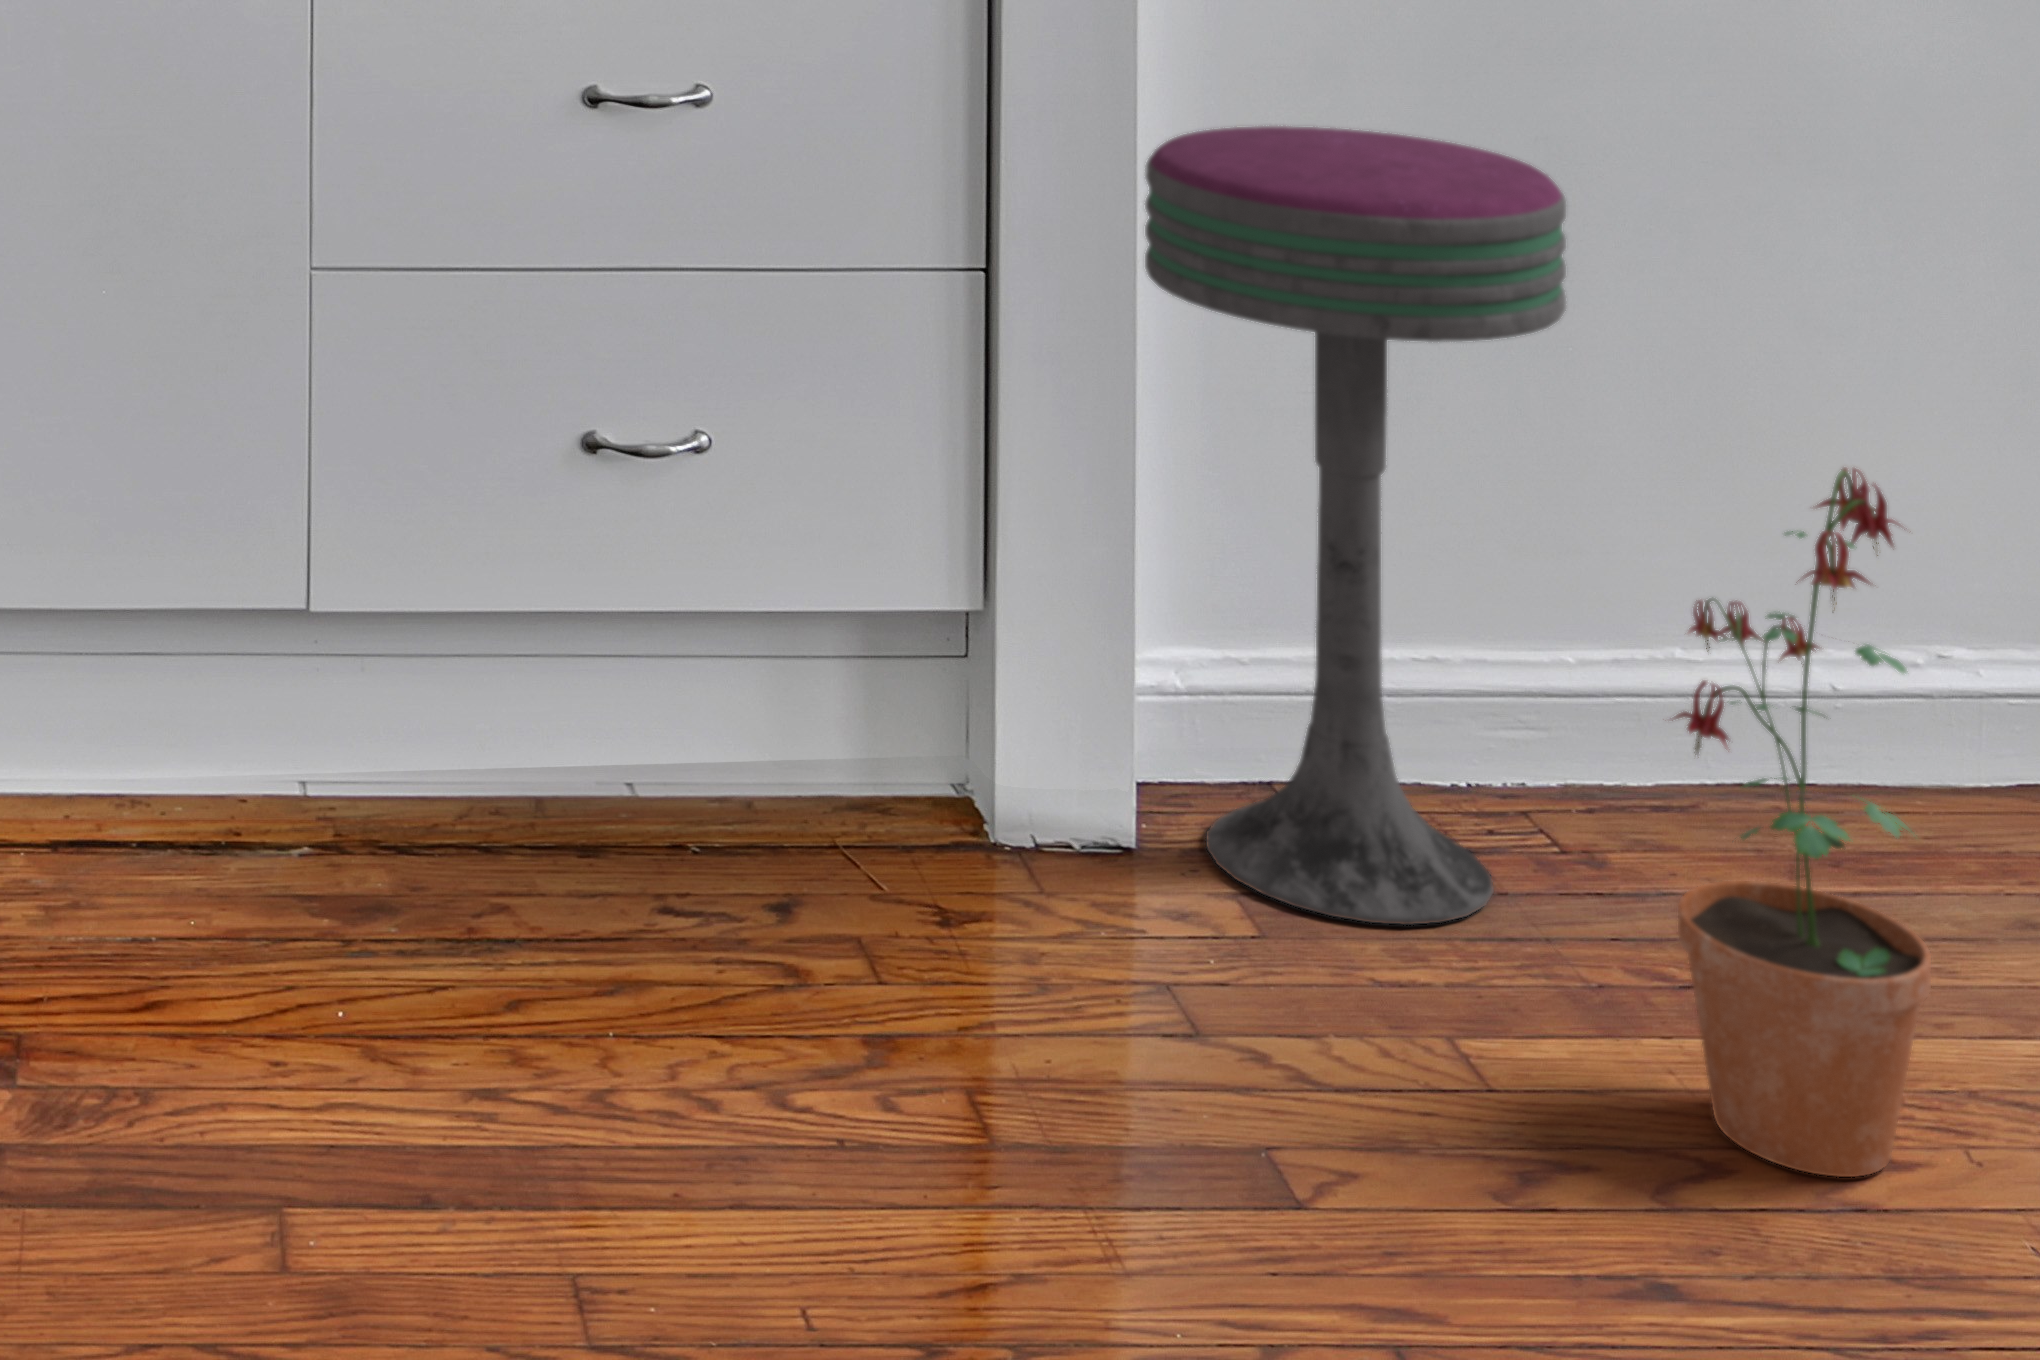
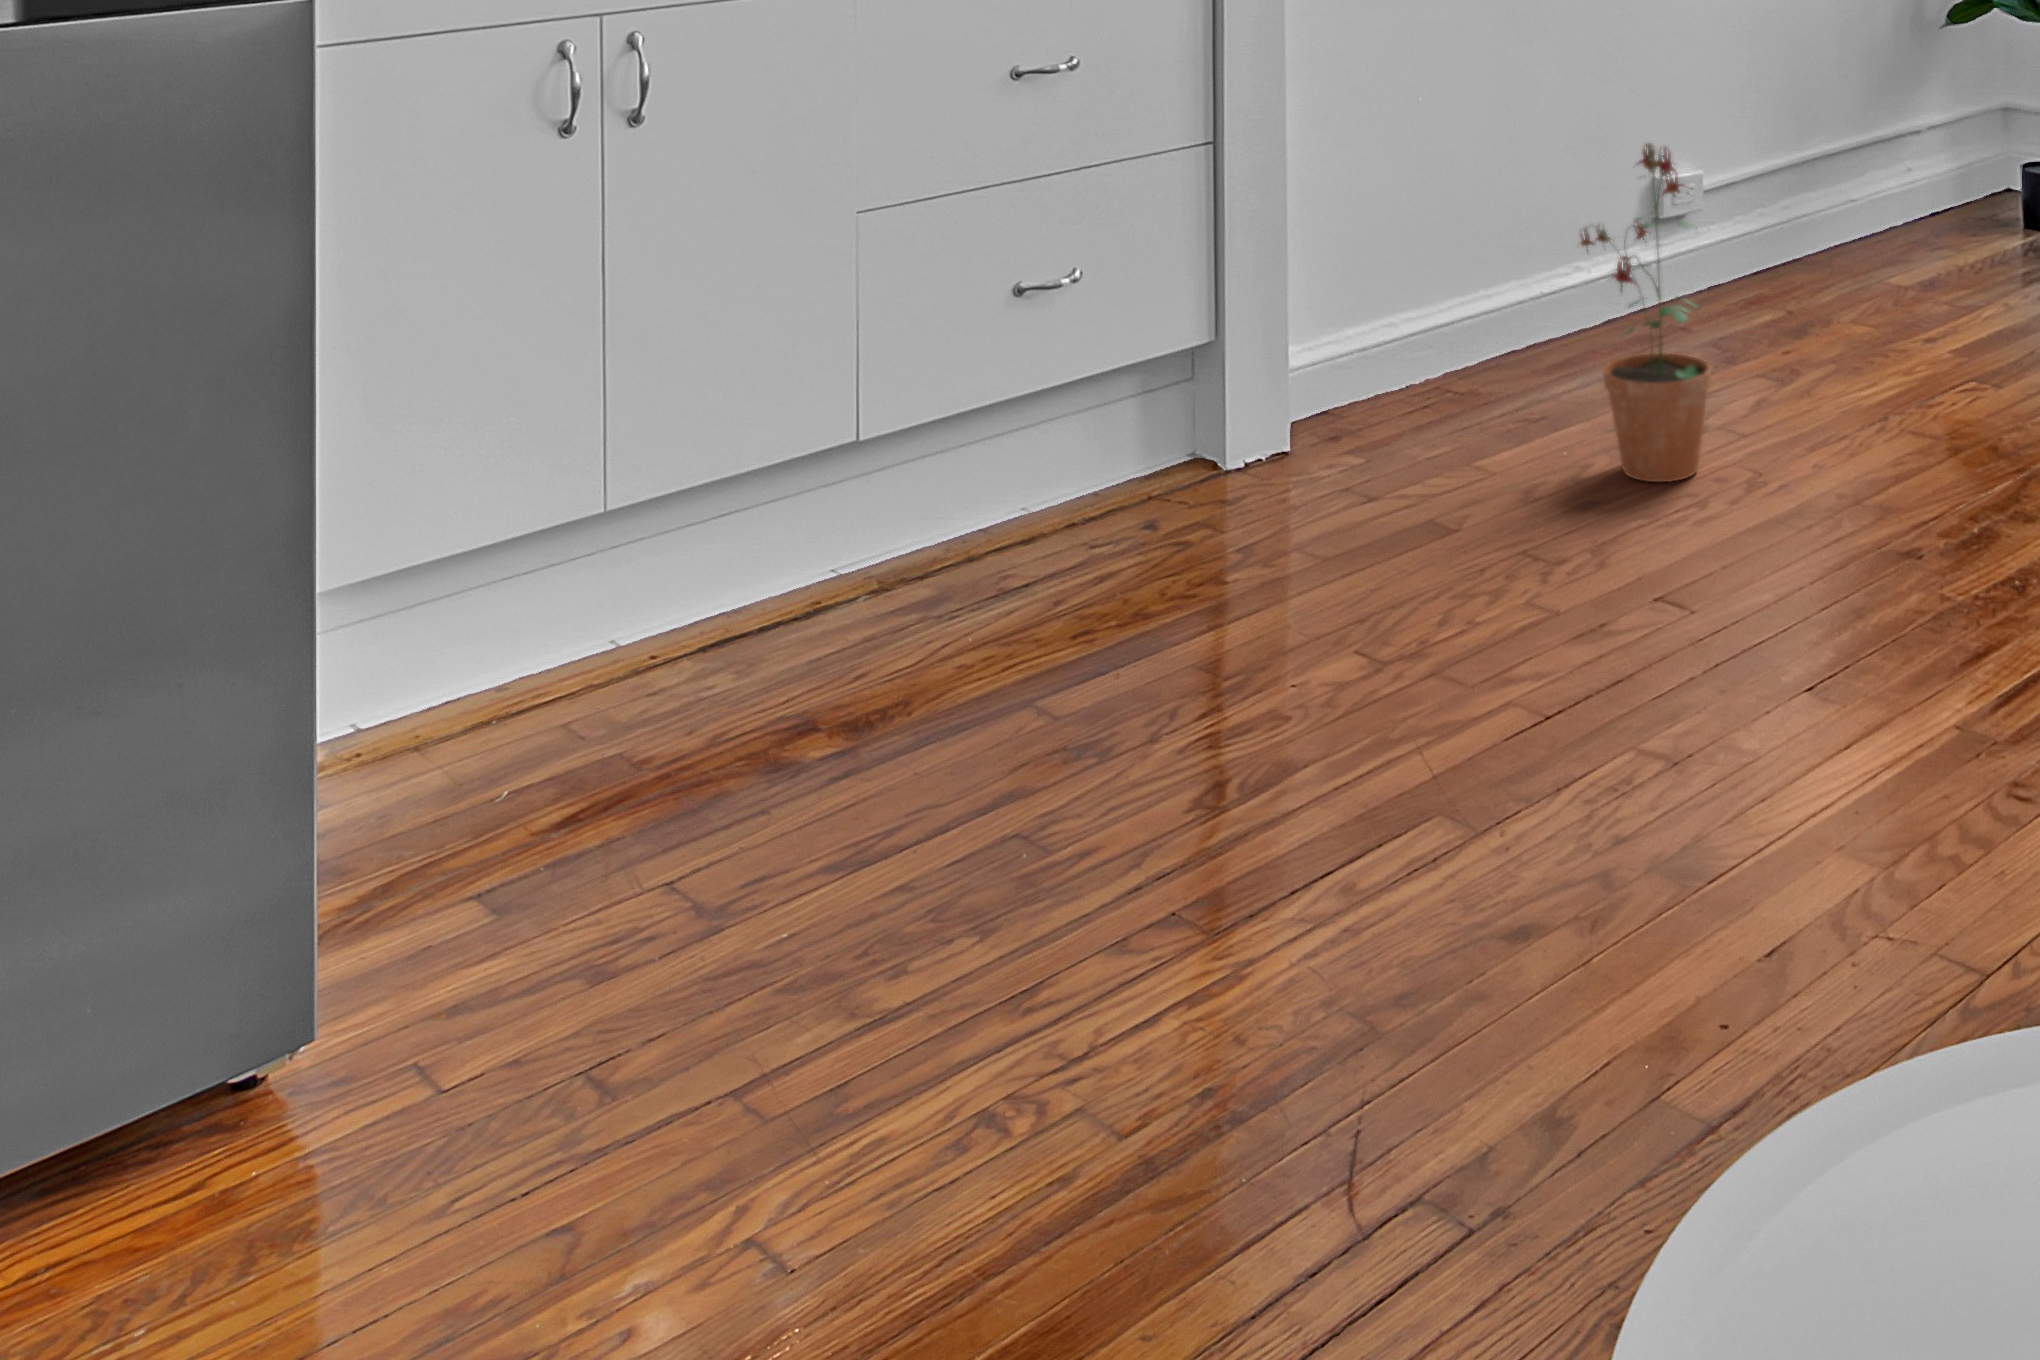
bar stool: present [1145,126,1566,925] -> none [1267,31,1483,459]

